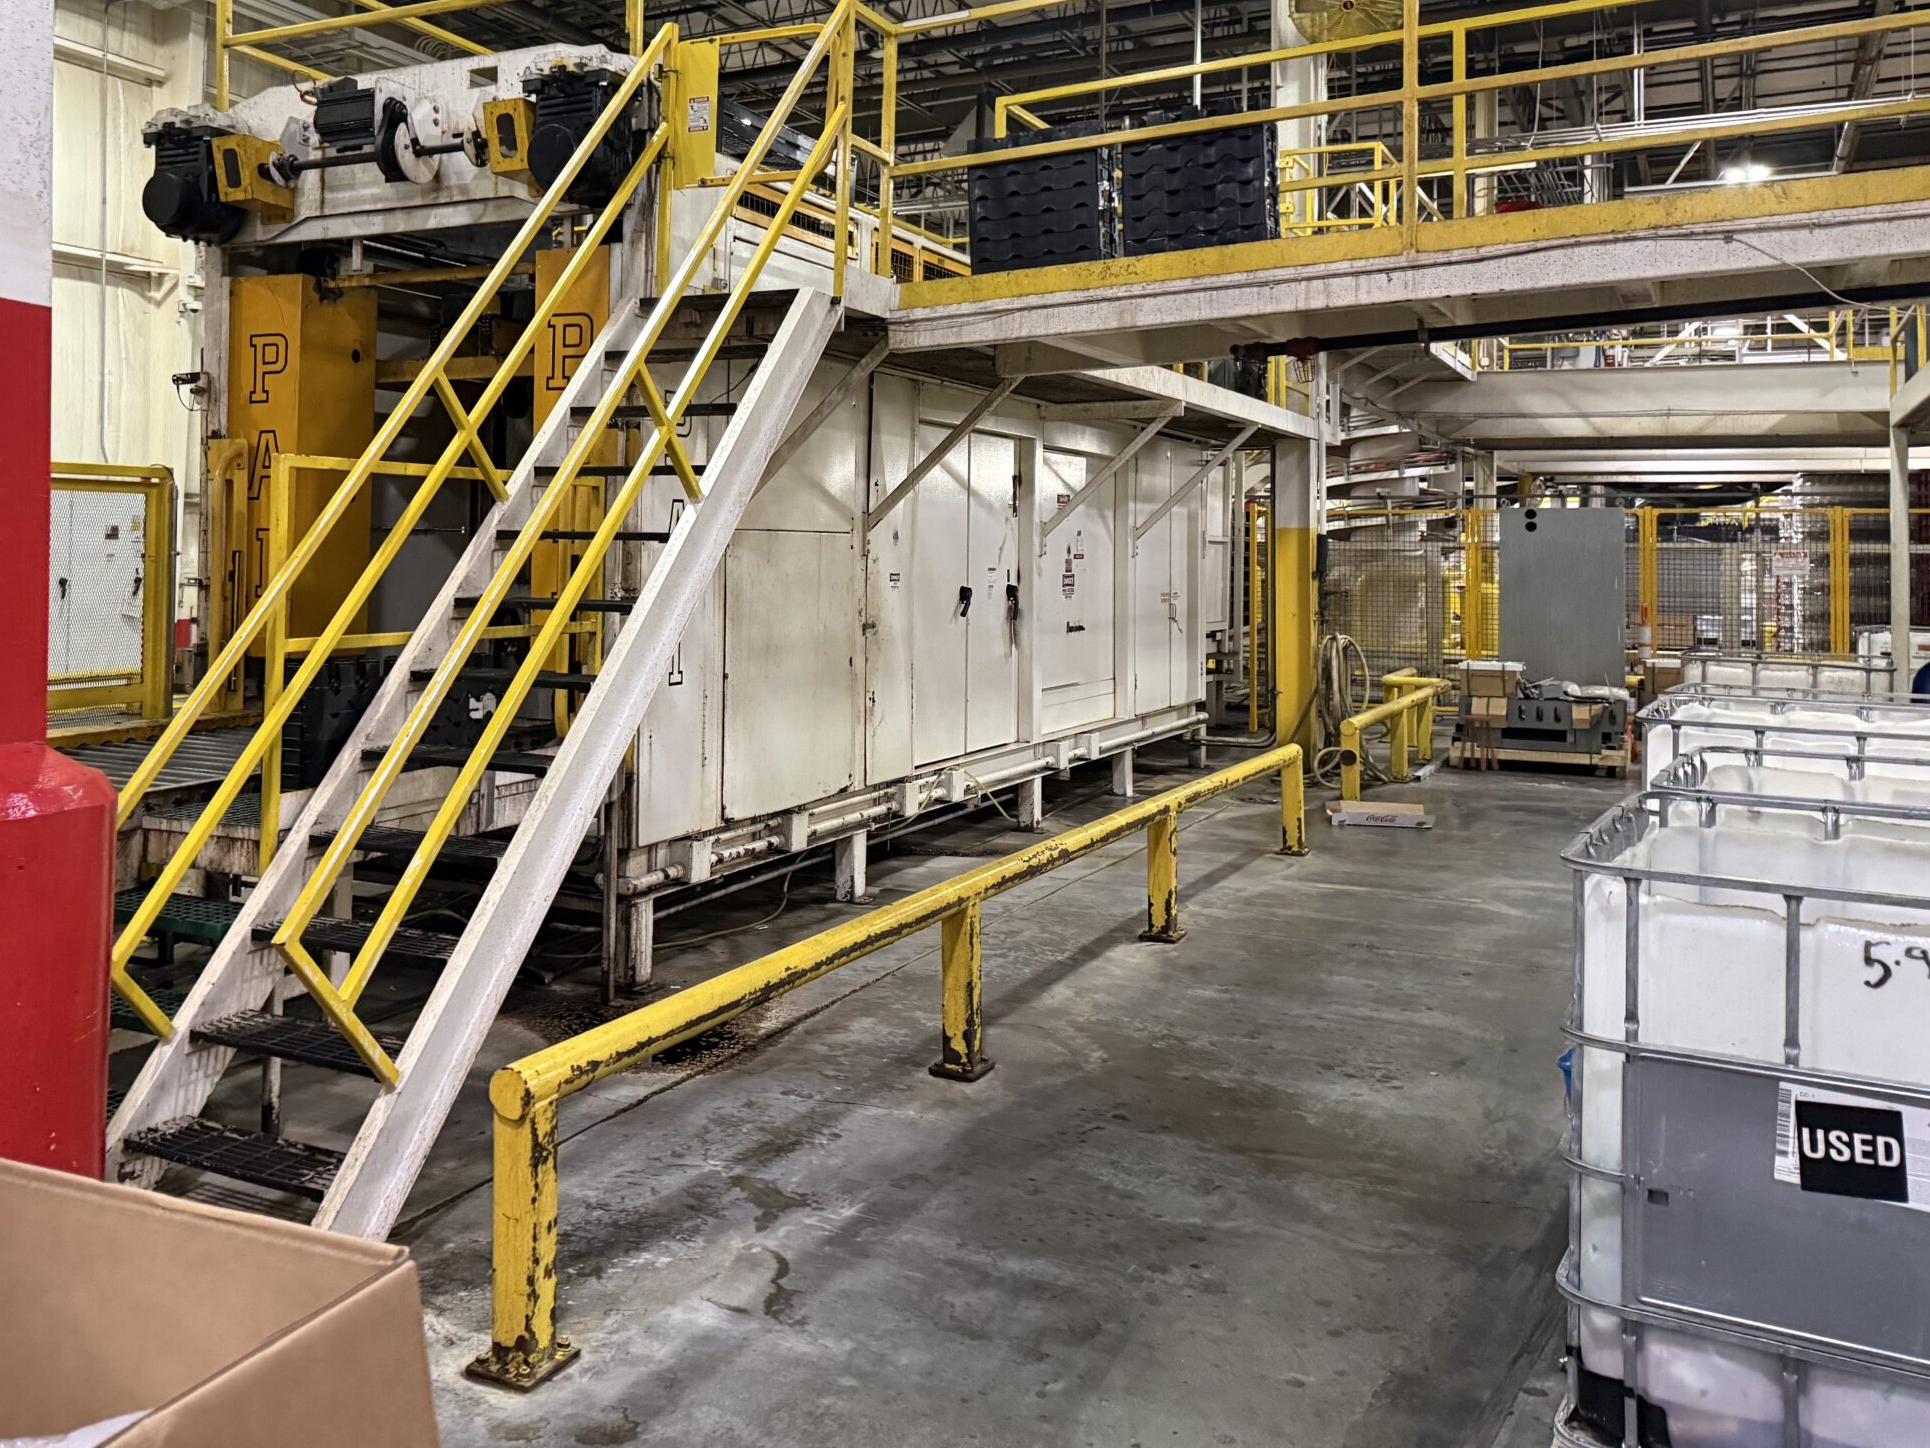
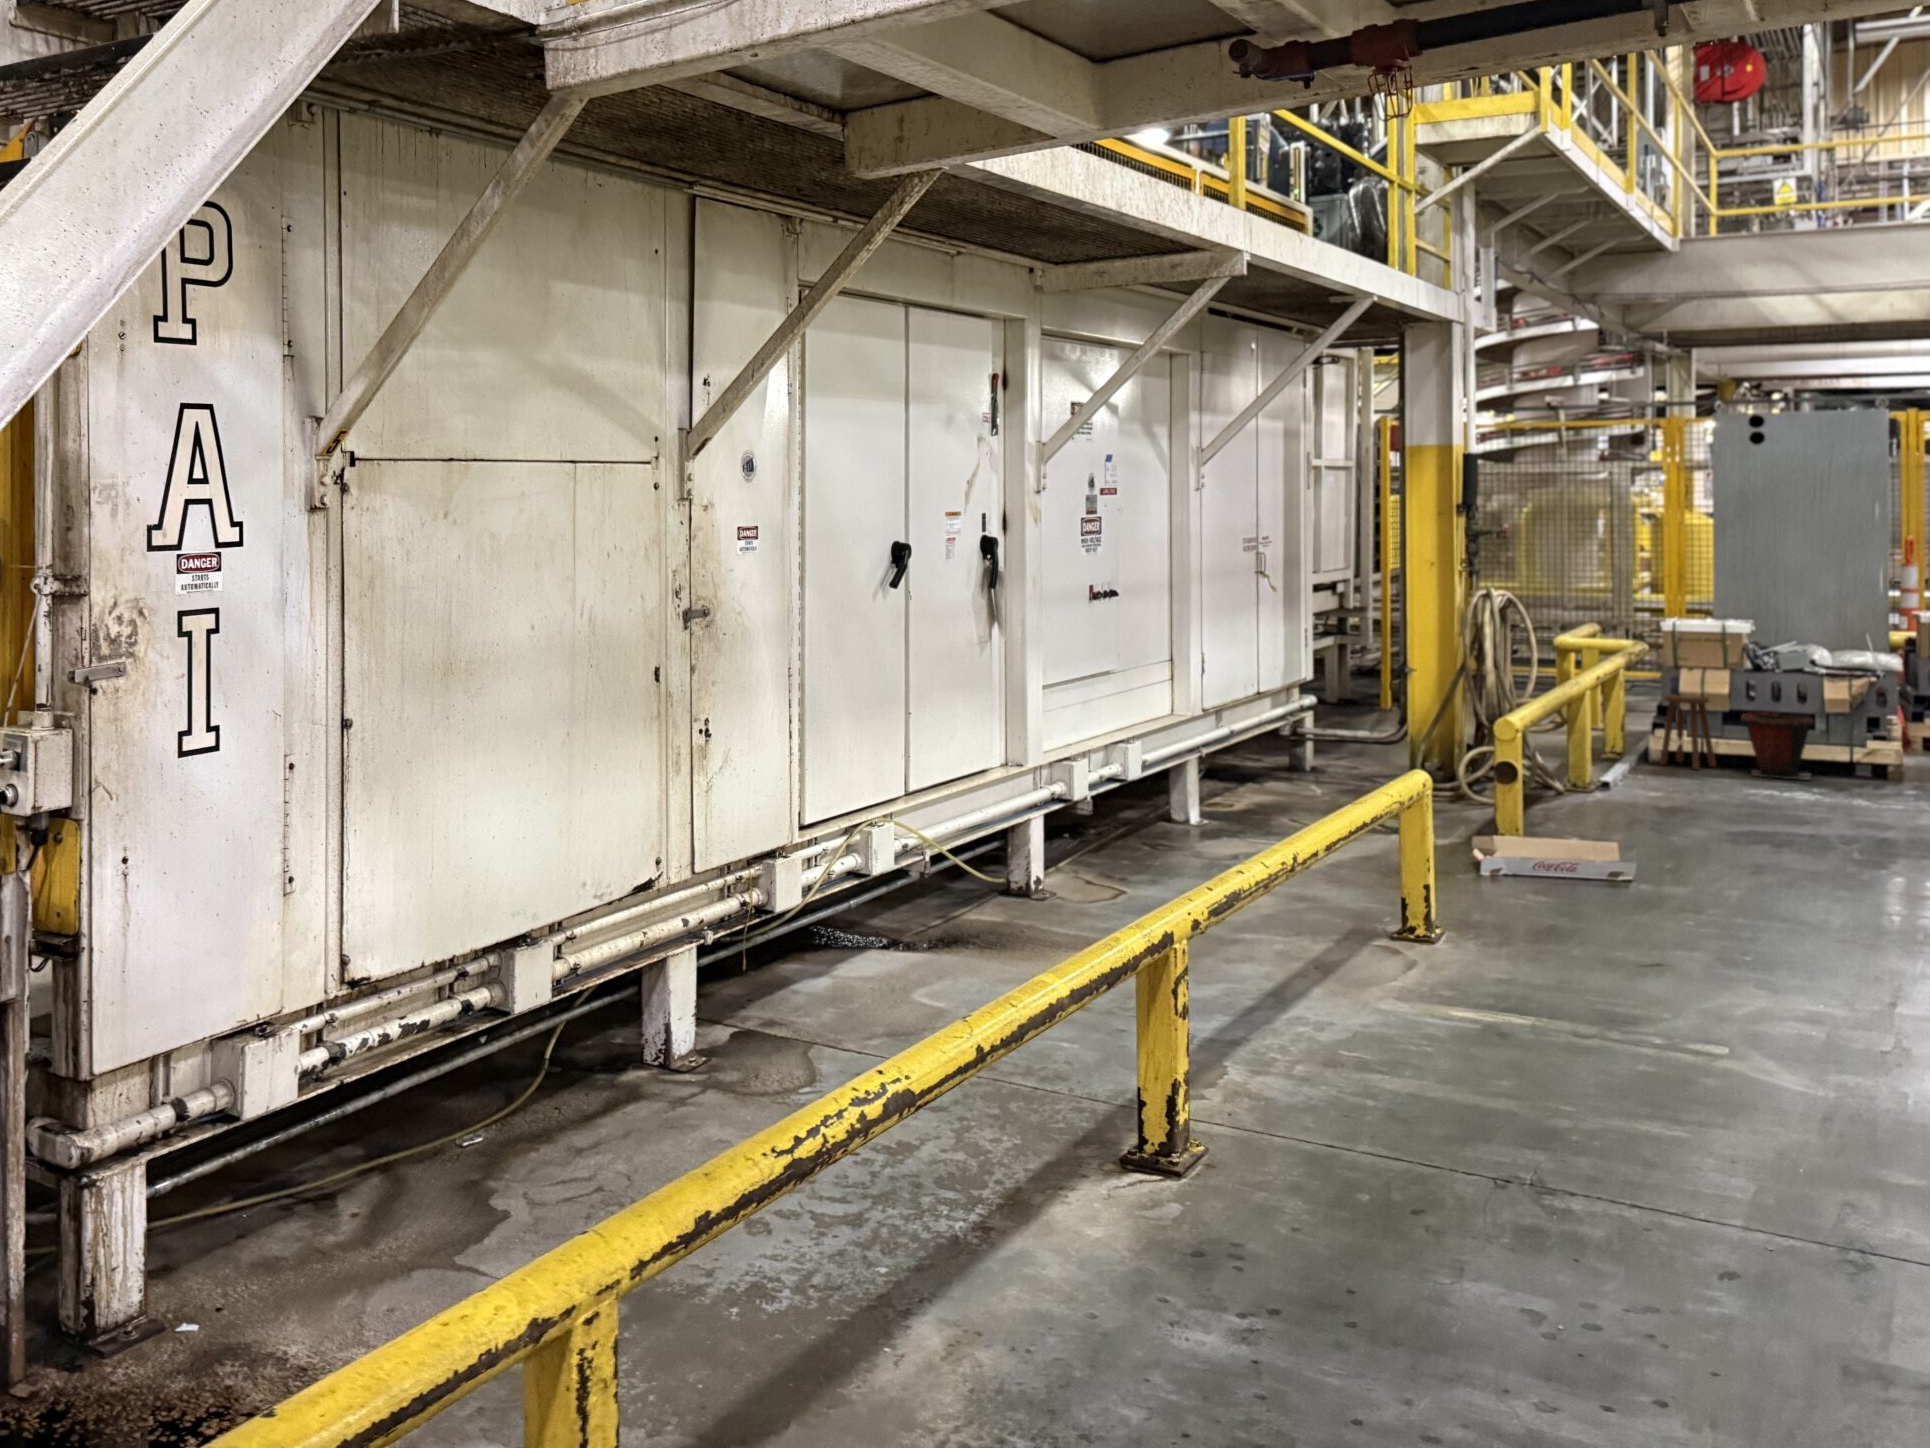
waste bin: none [1515,728,1565,777] -> present [1741,712,1814,780]

